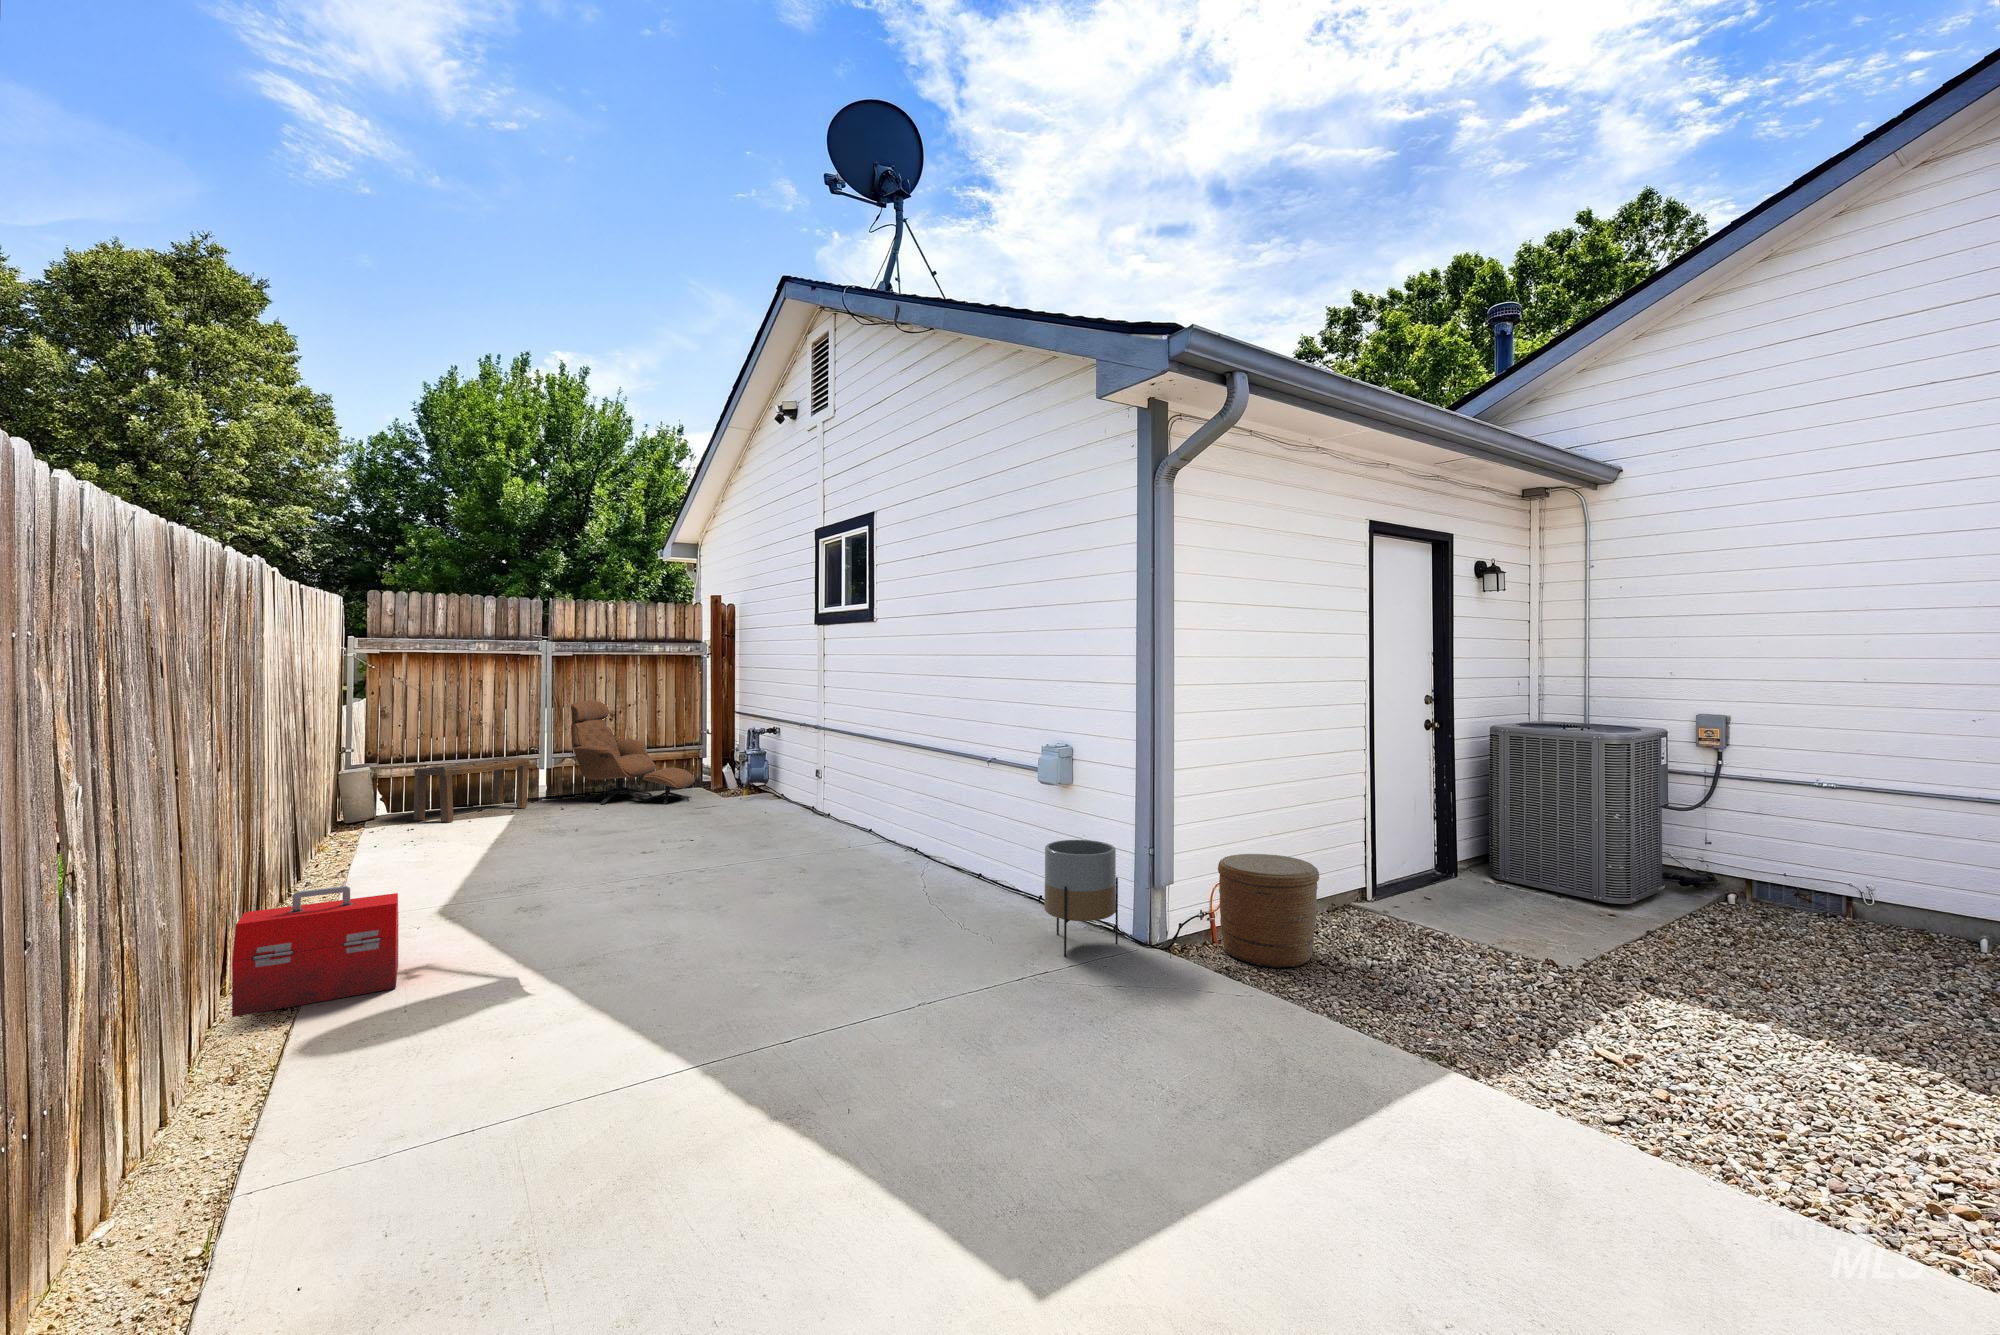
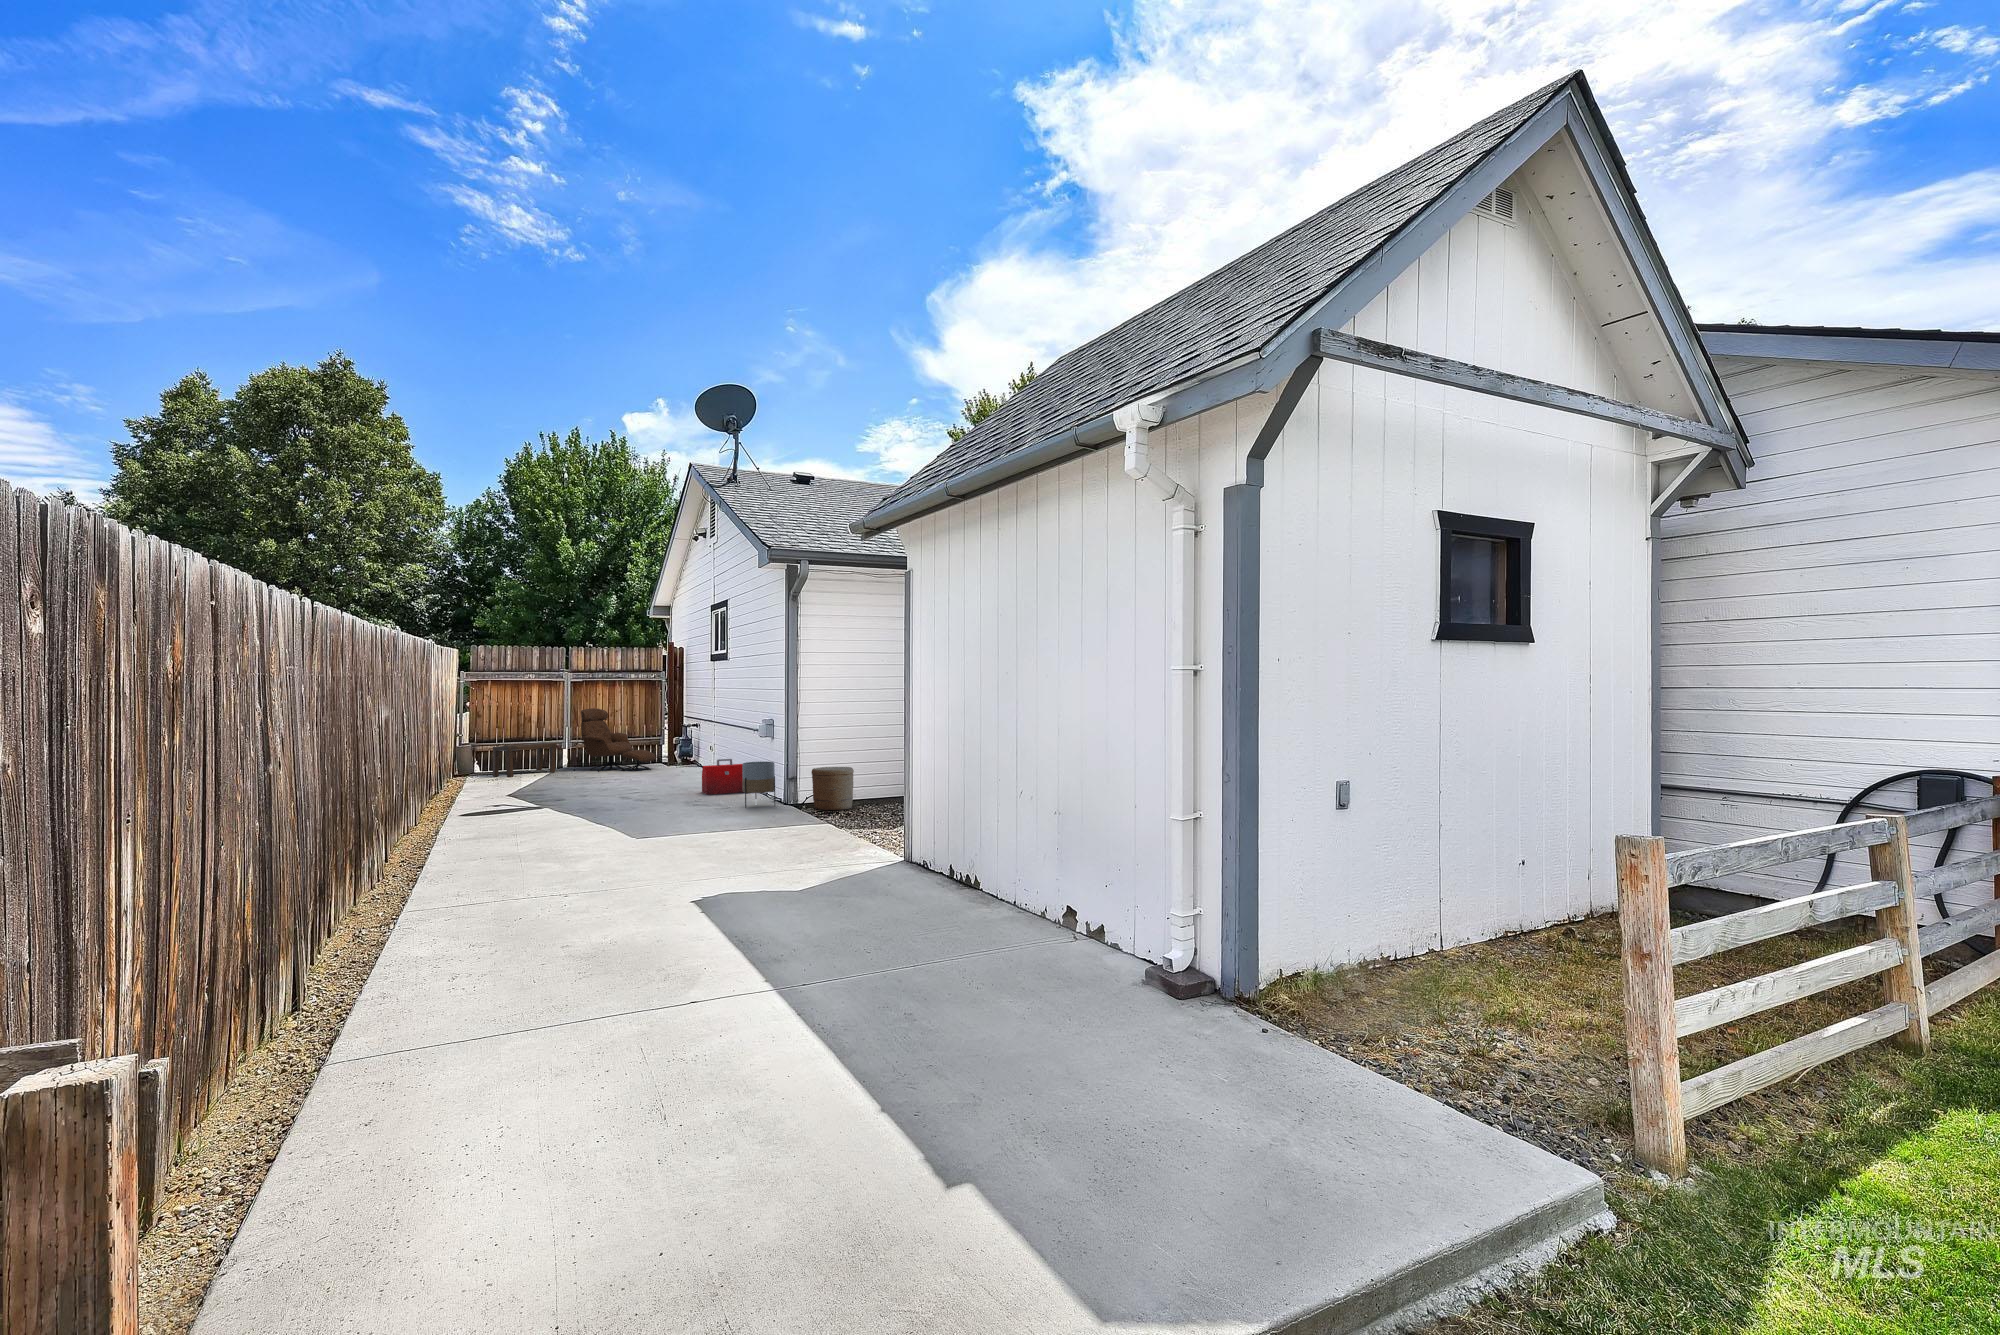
toolbox: present [232,886,398,1017] -> present [702,759,743,795]

